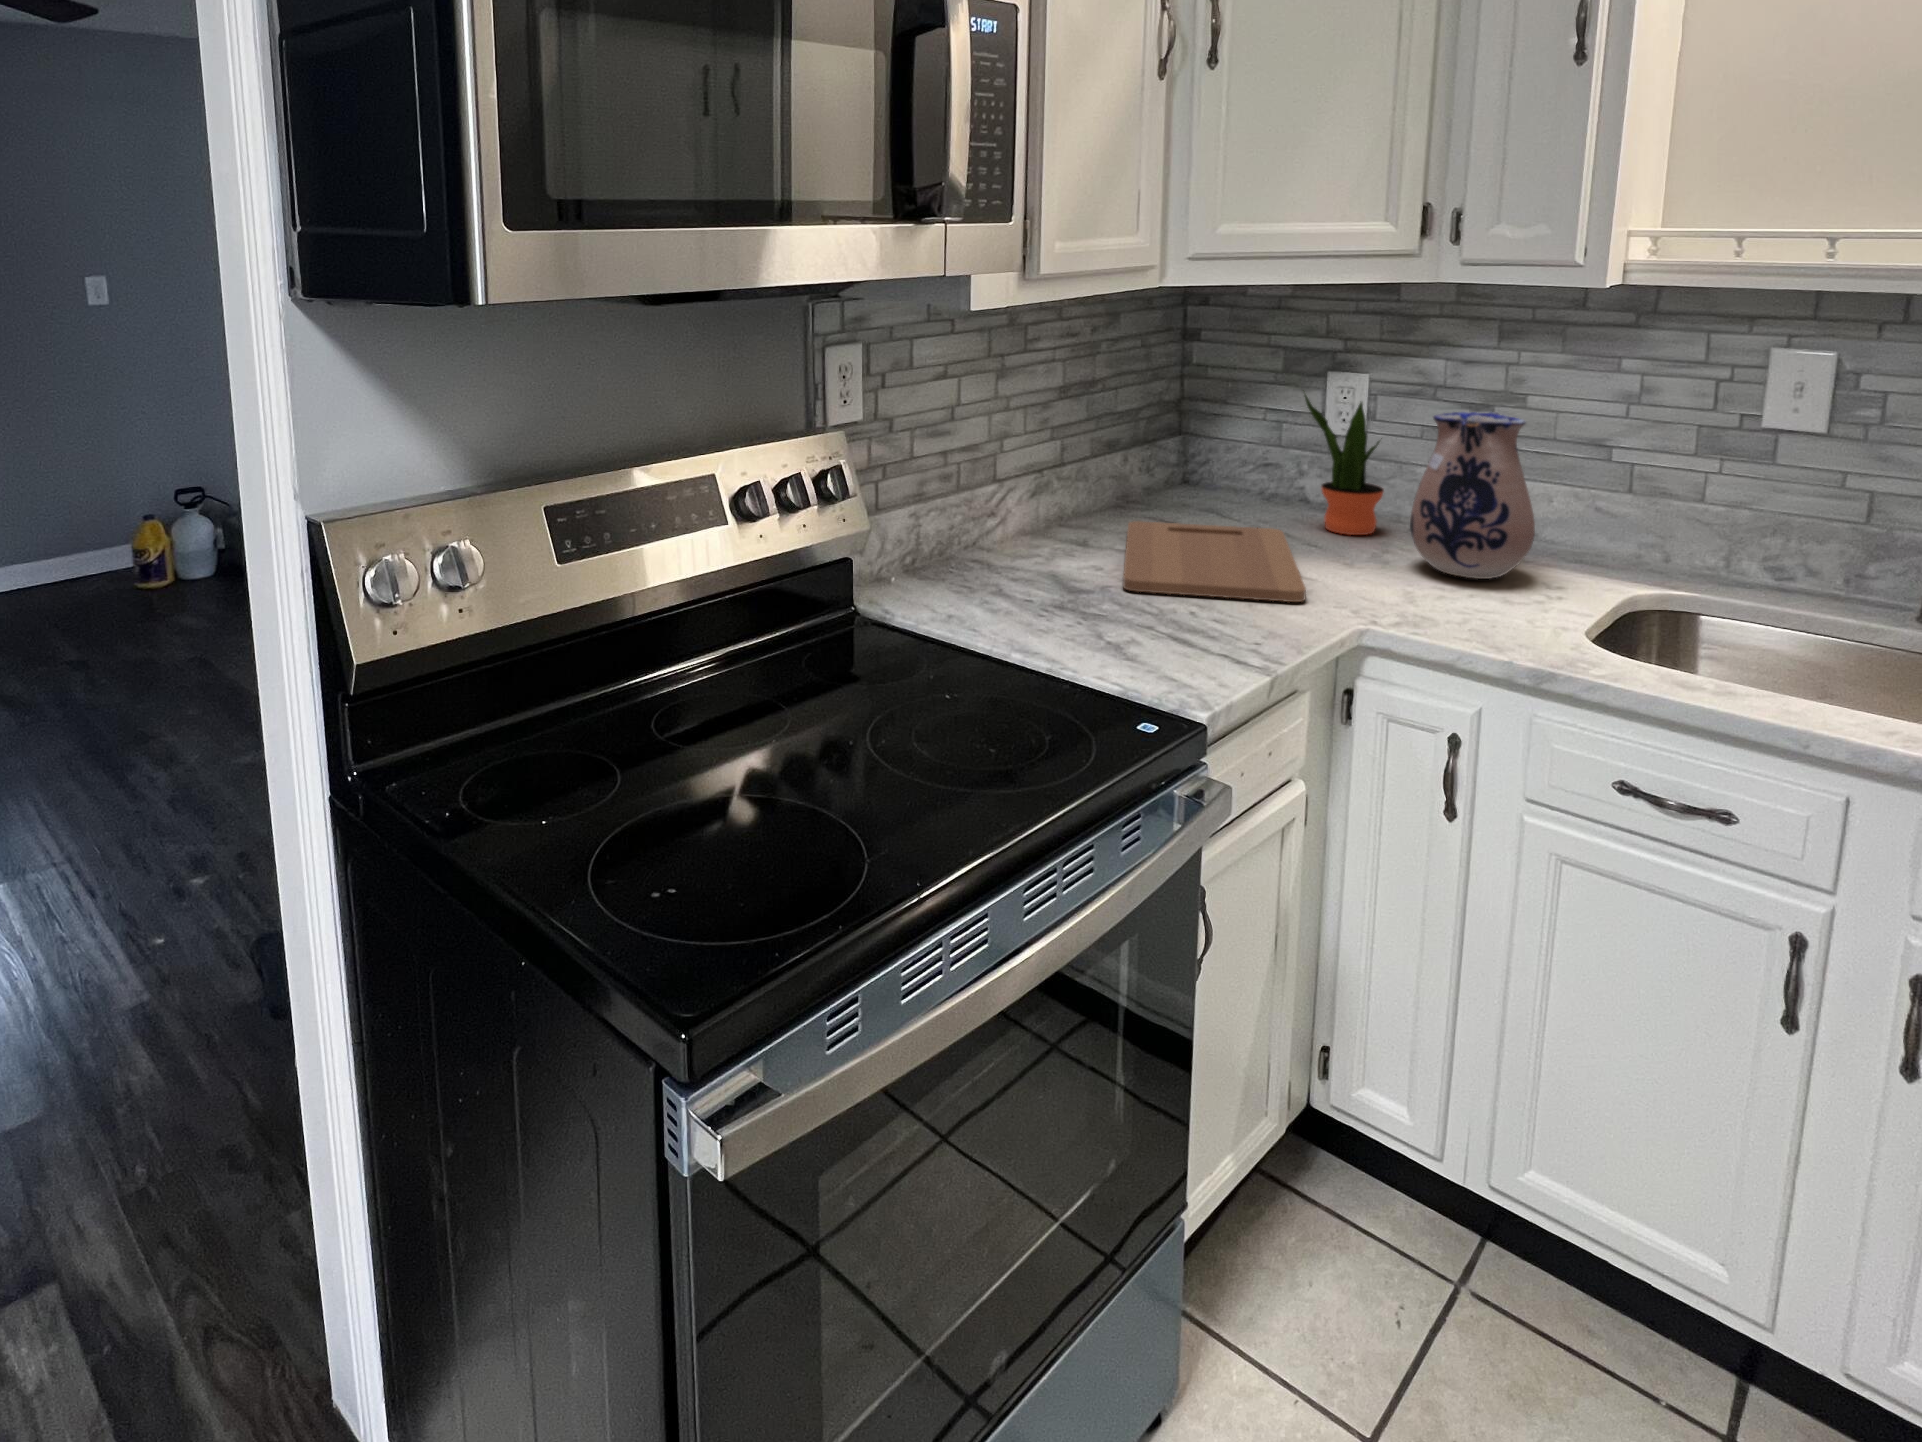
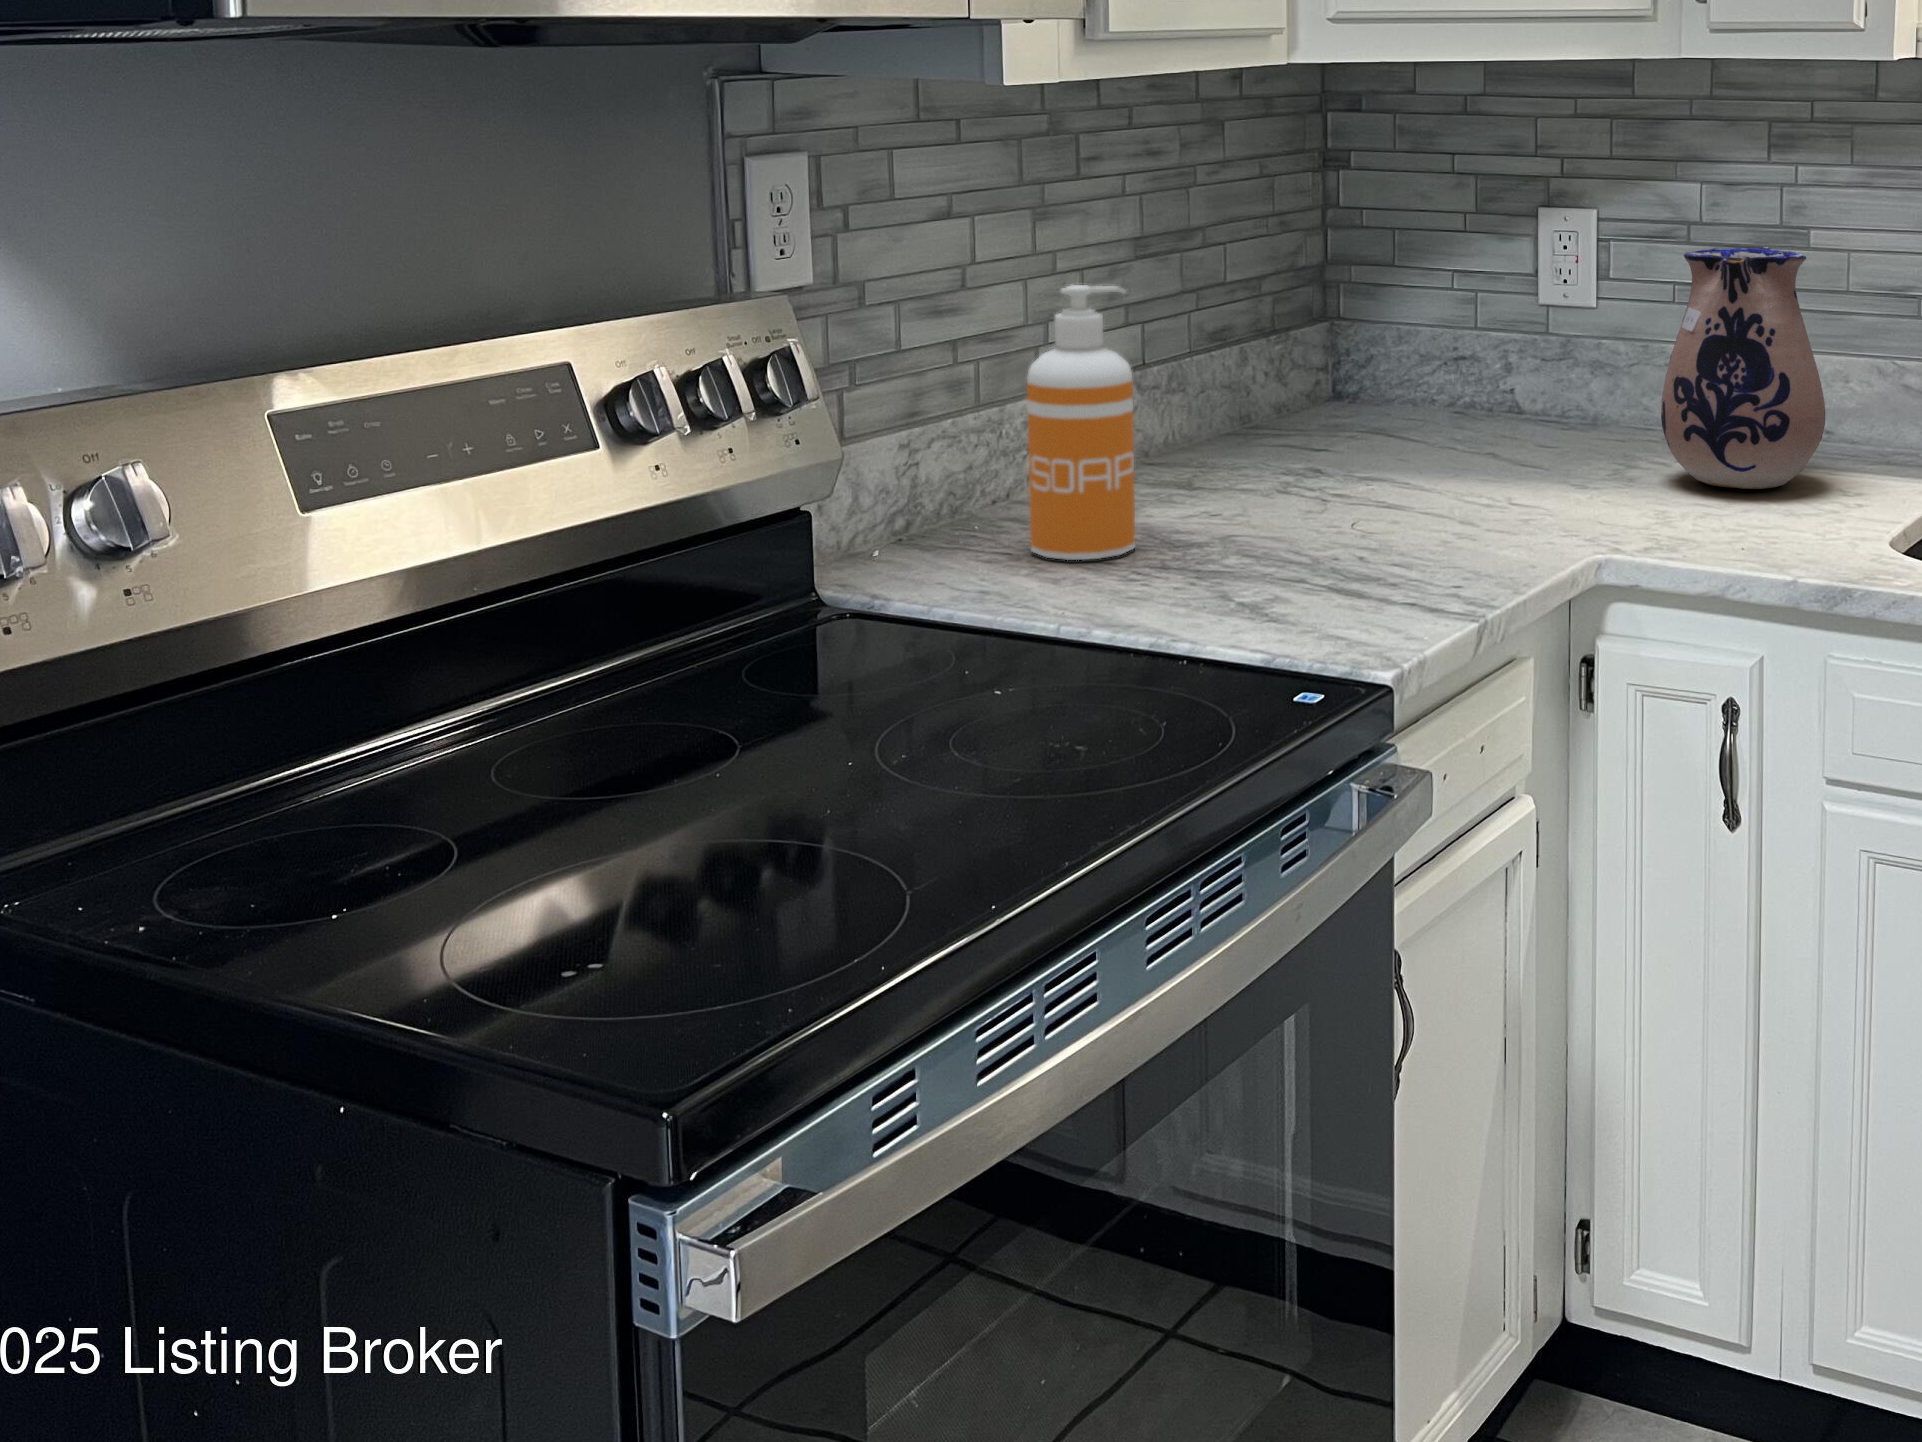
potted plant: present [1303,390,1384,535] -> none [1502,229,1624,448]
soap dispenser: none [985,428,1051,598] -> present [1027,285,1135,560]
cutting board: present [1123,521,1306,602] -> none [1250,444,1521,538]

